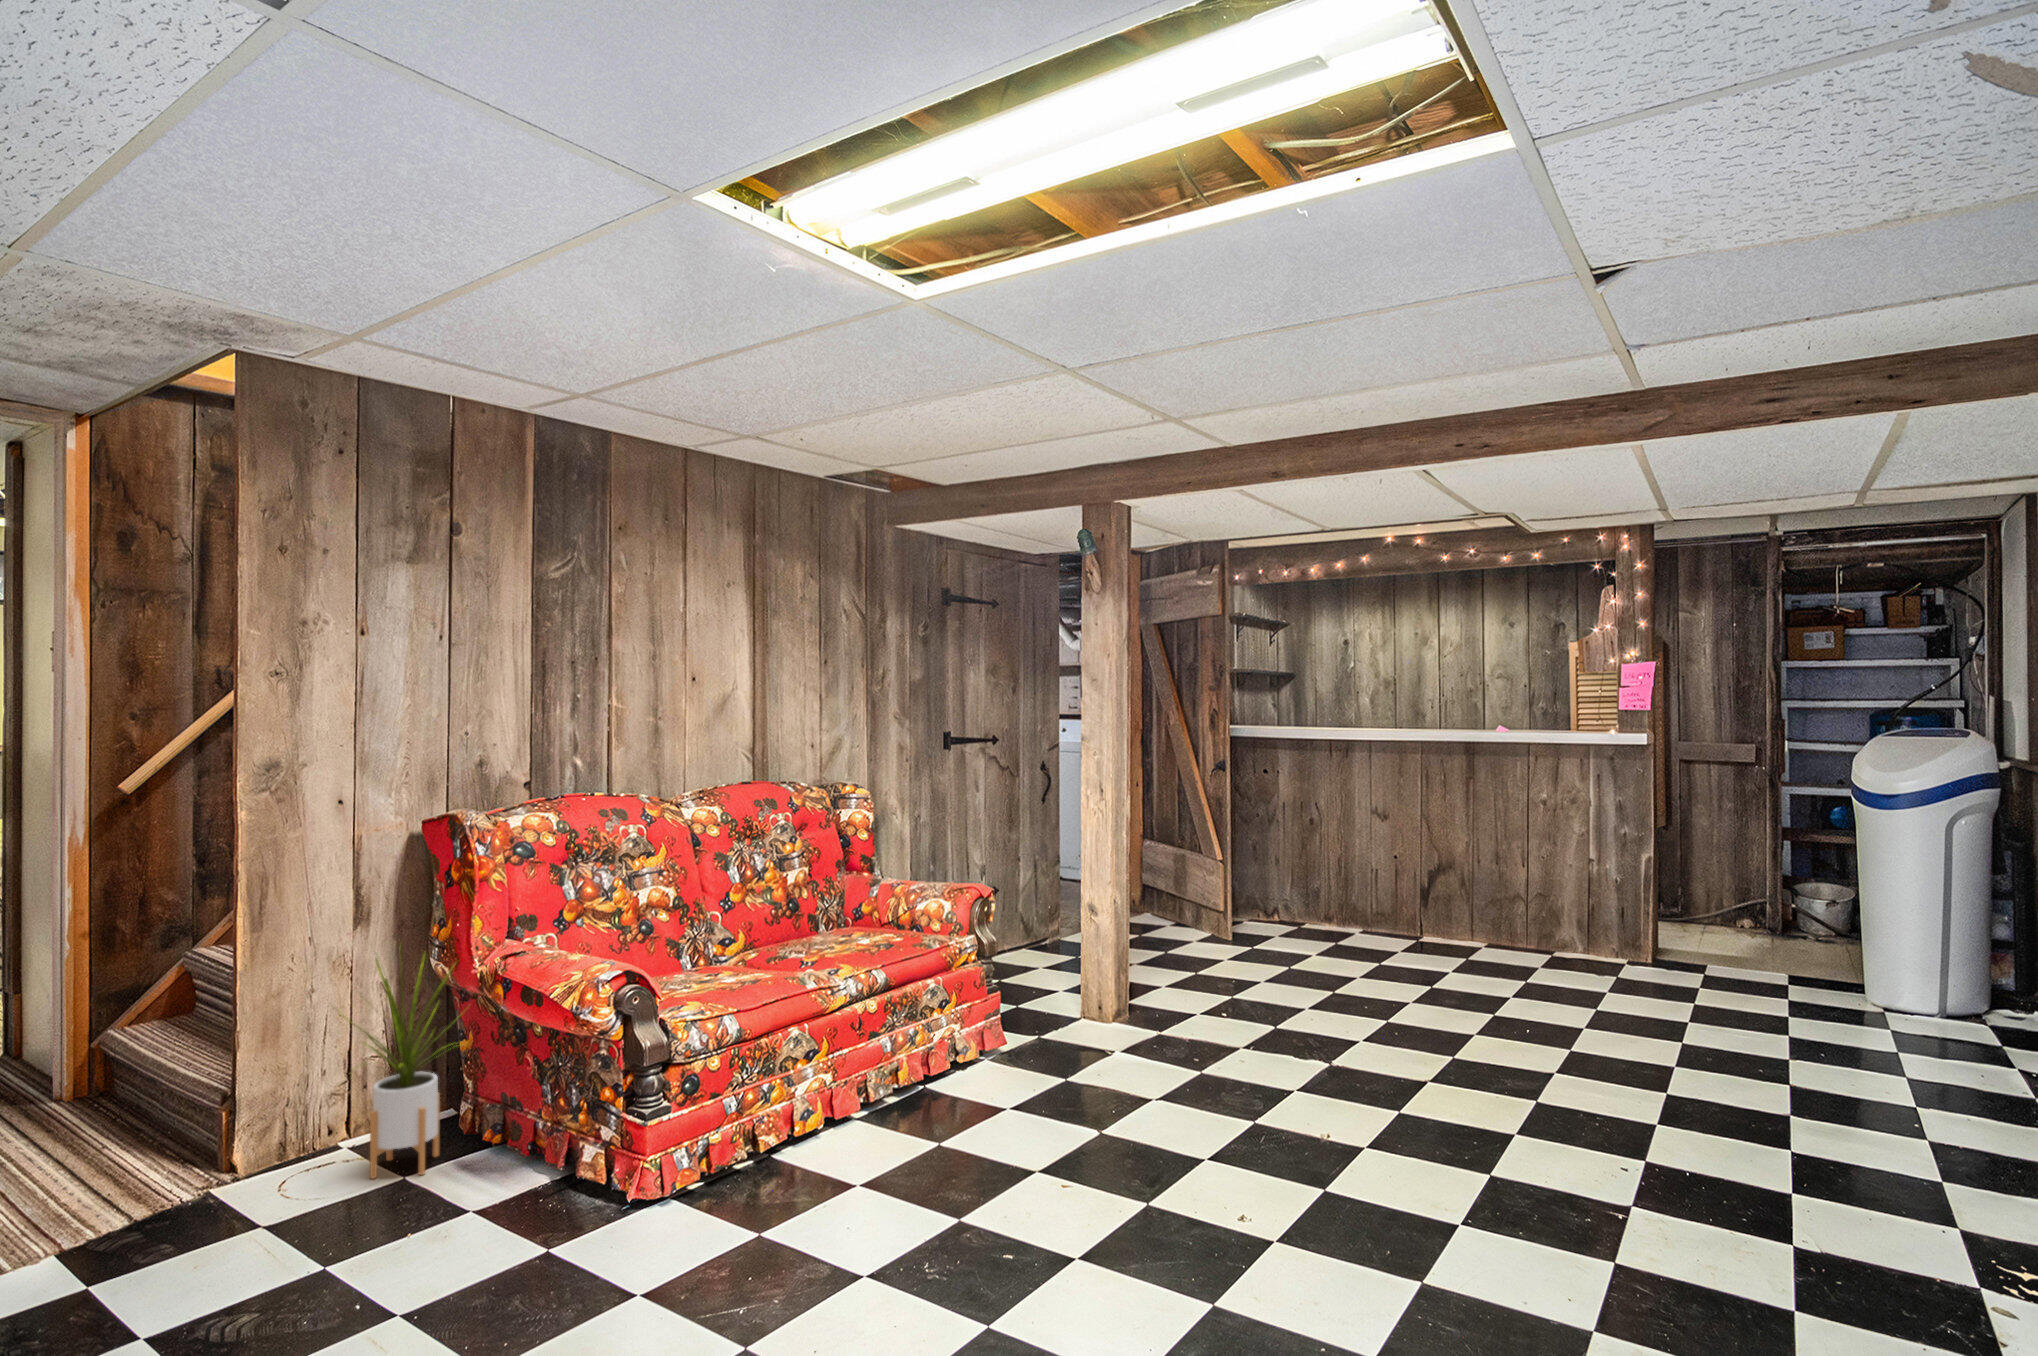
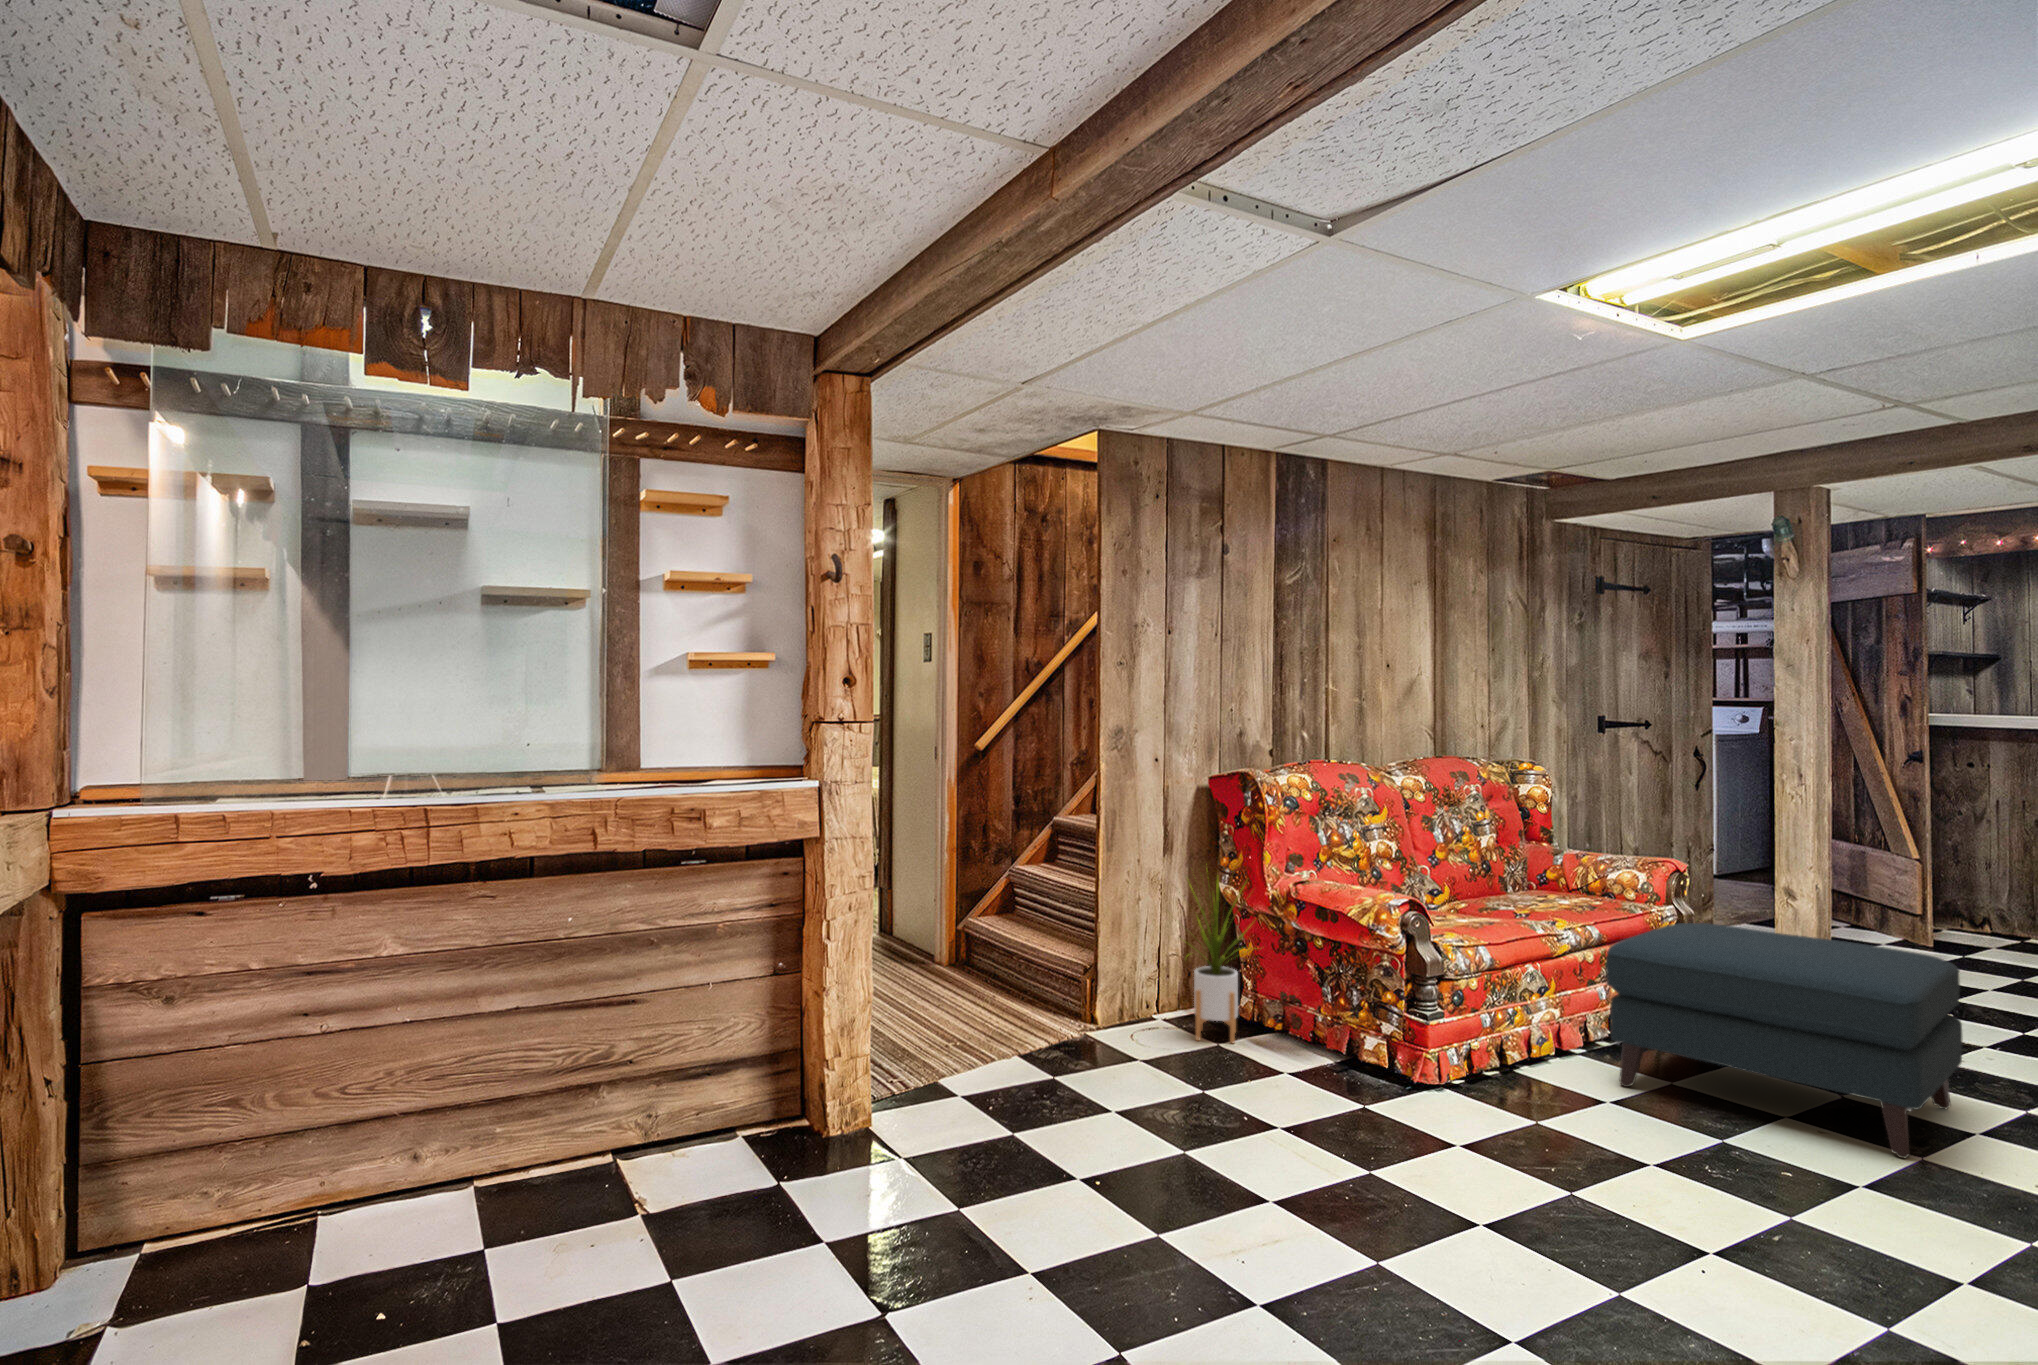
ottoman: none [861,958,1188,1205] -> present [1606,923,1962,1158]

